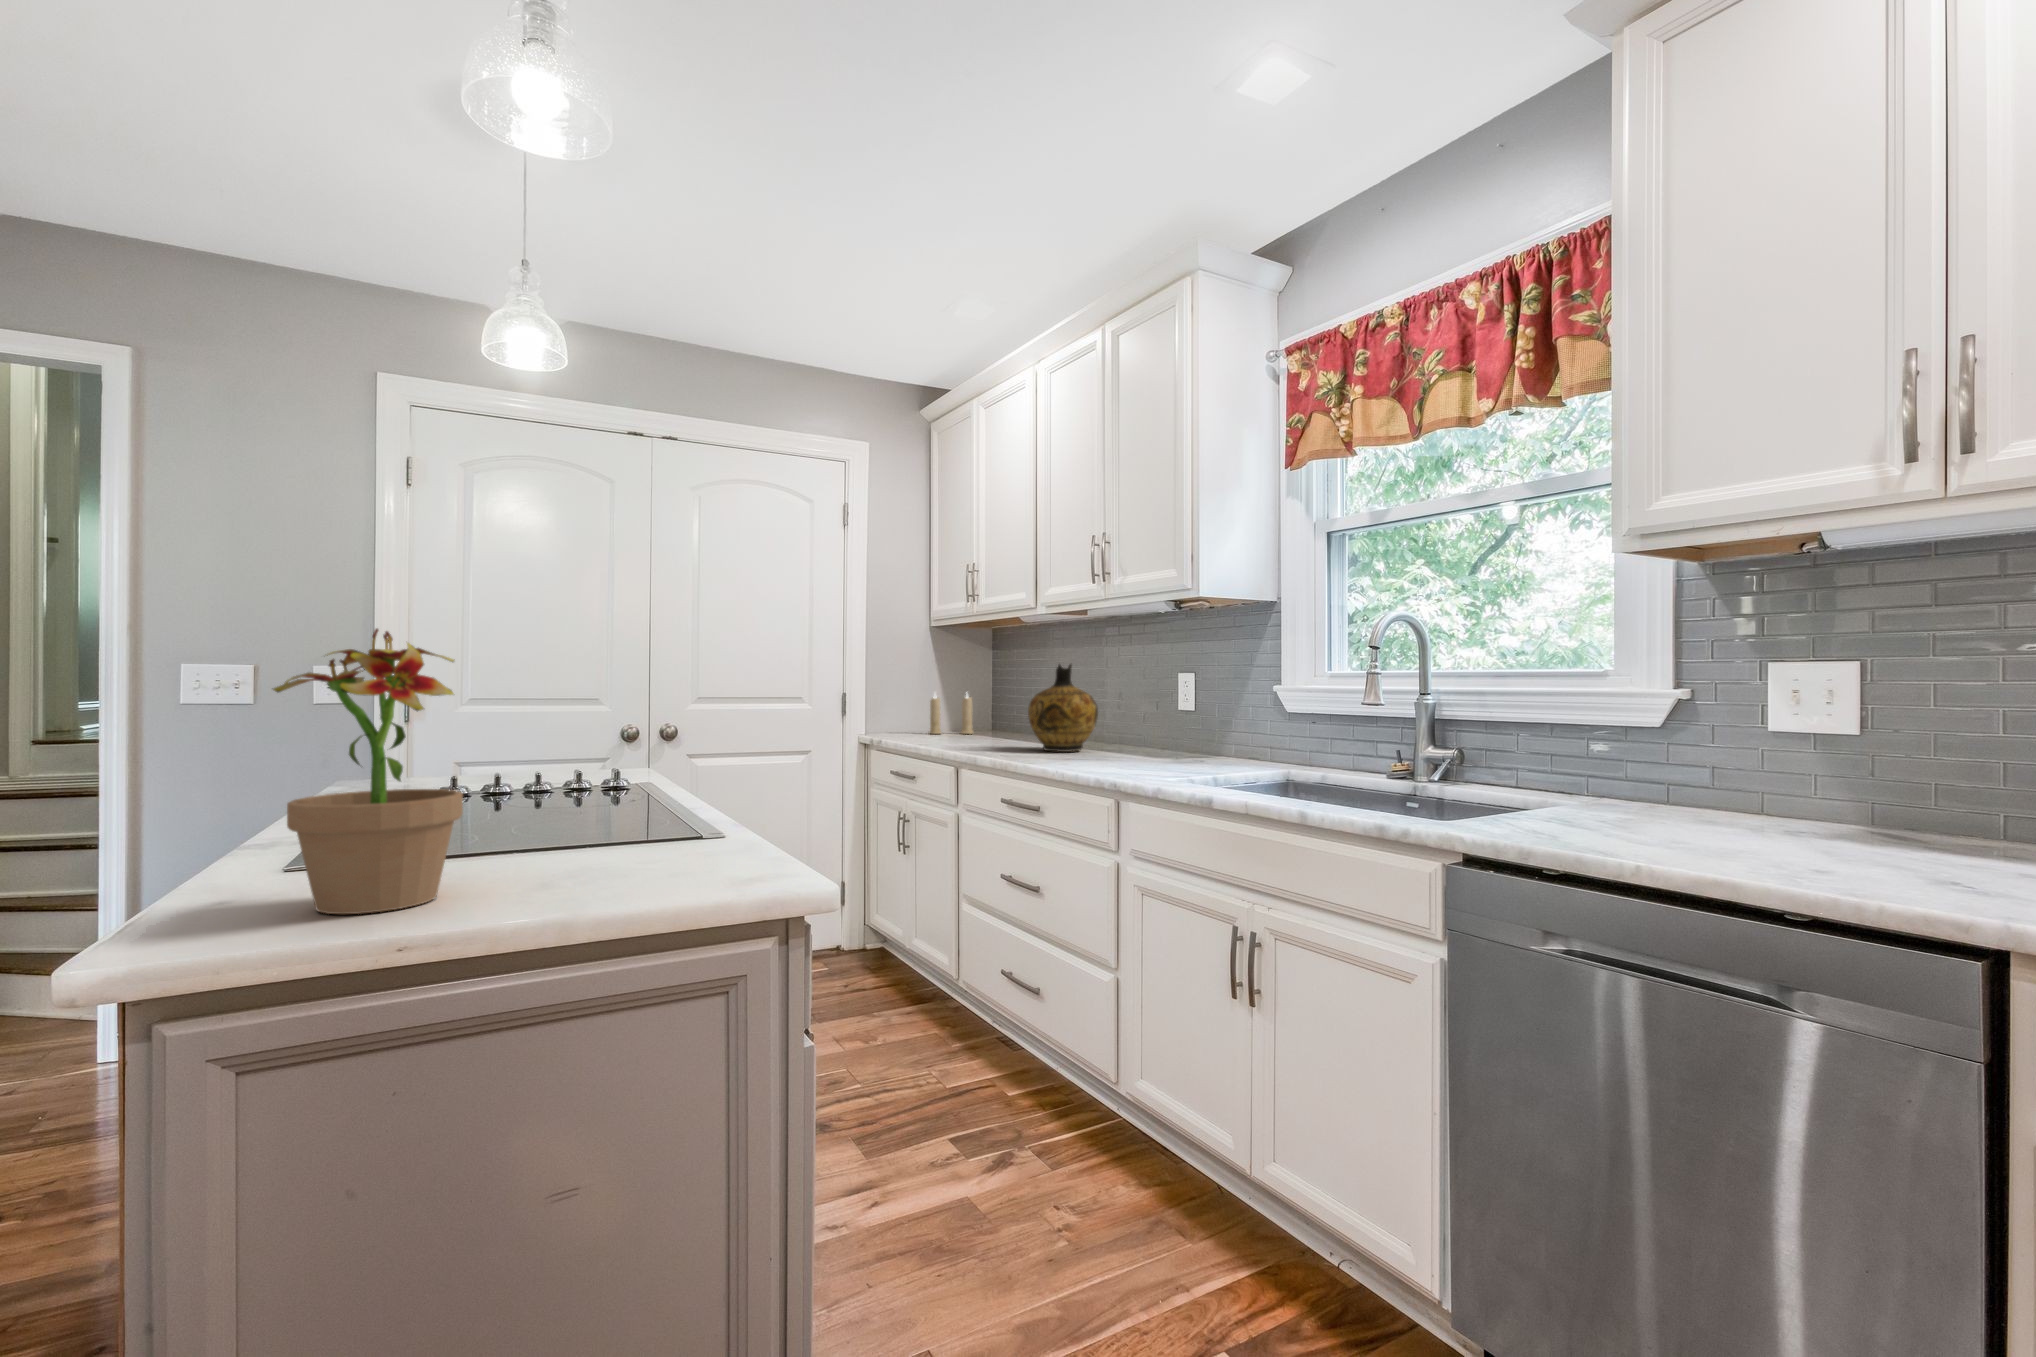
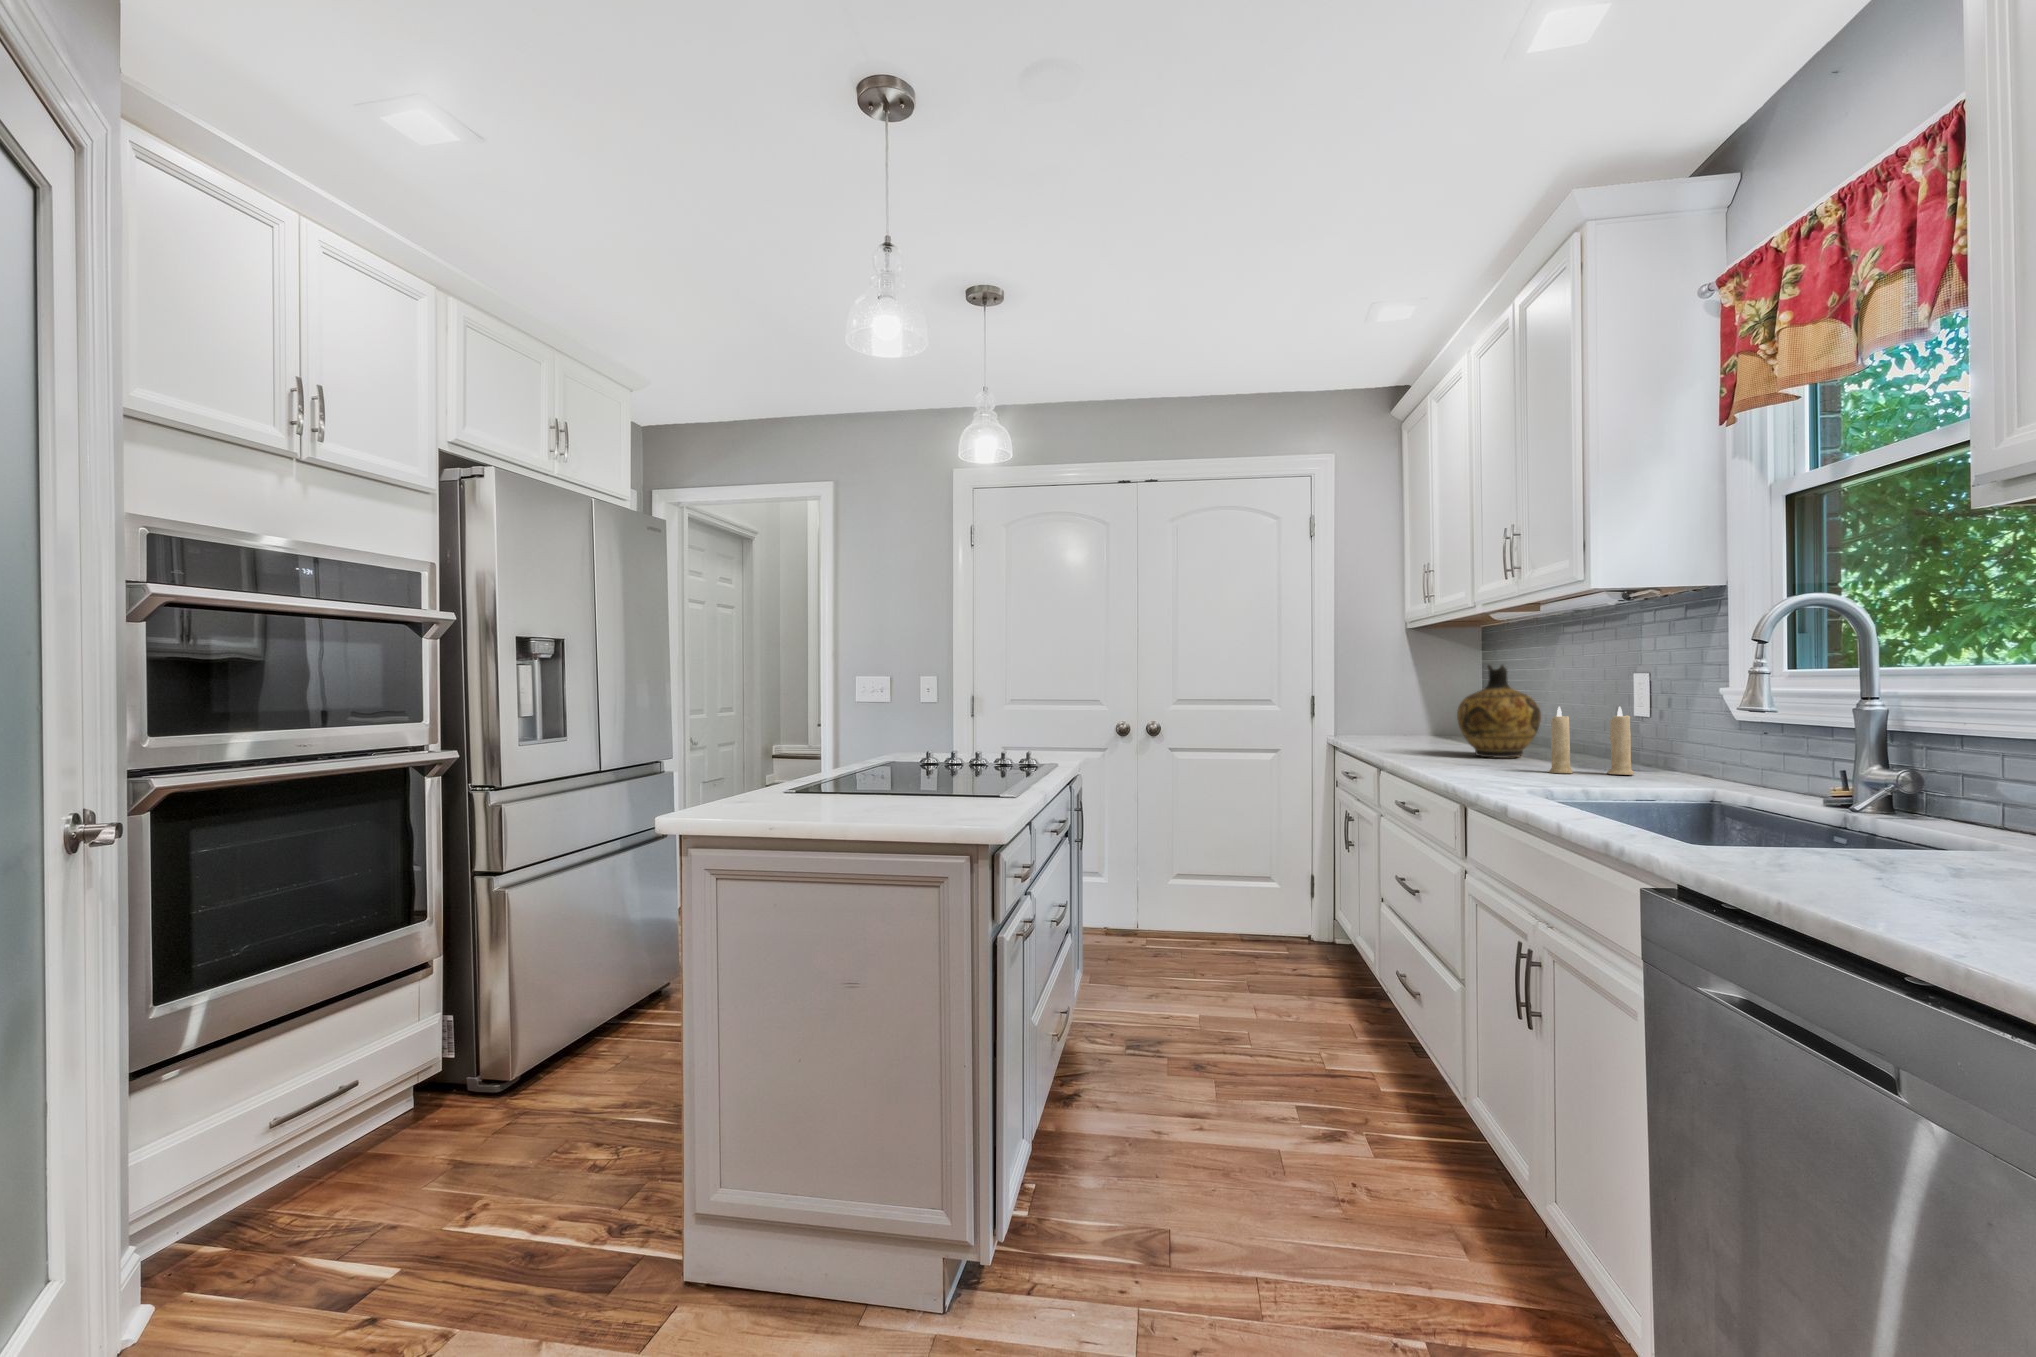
potted plant: present [273,629,463,914] -> none [731,663,816,817]
candle: present [929,694,973,734] -> present [1548,707,1635,775]

